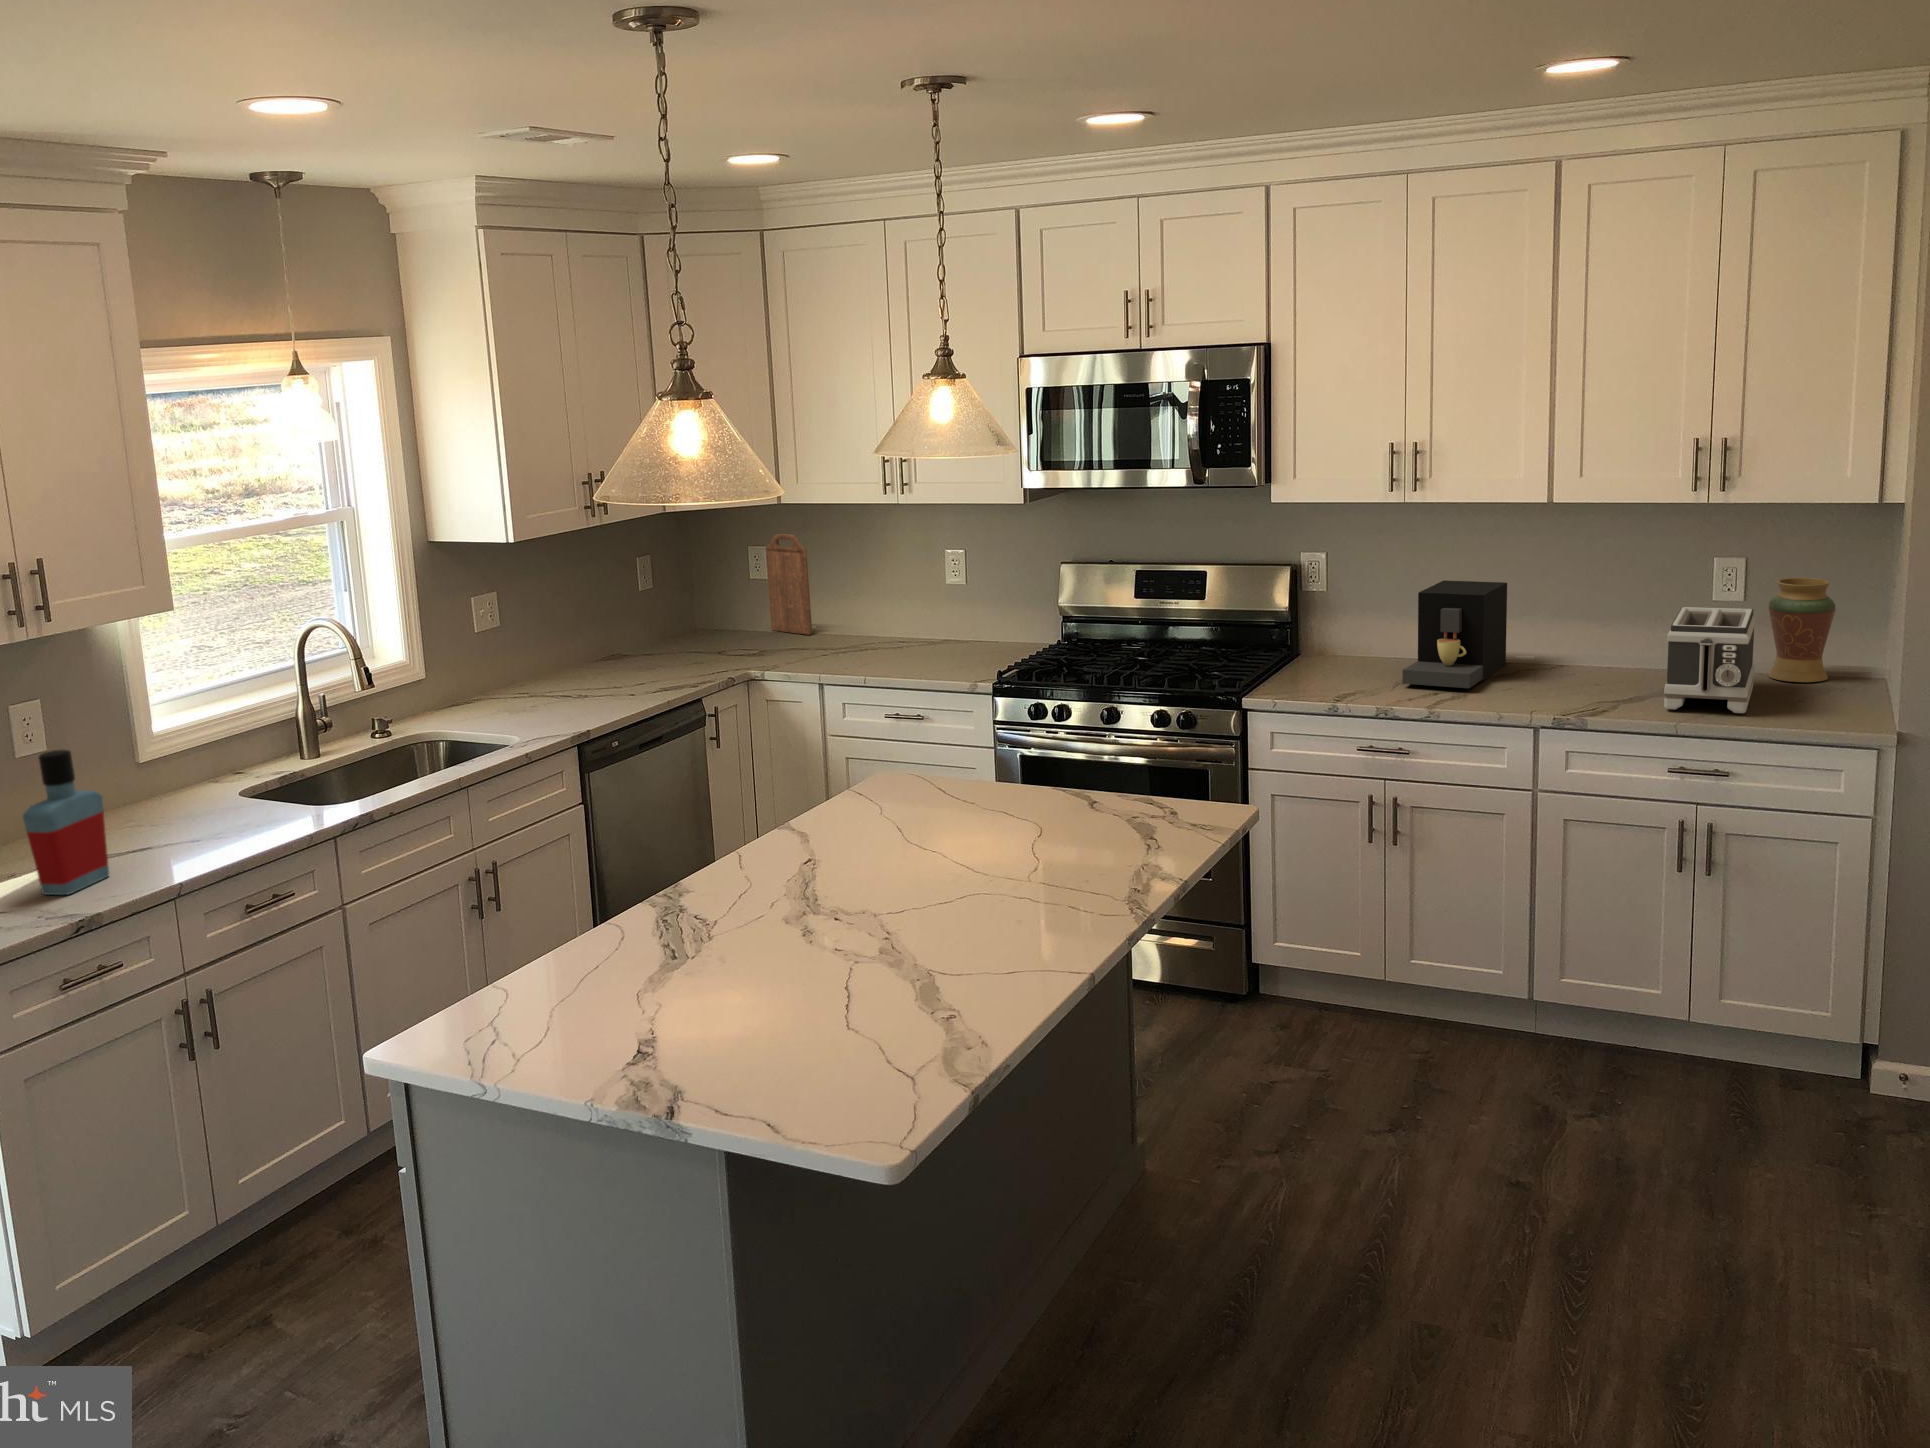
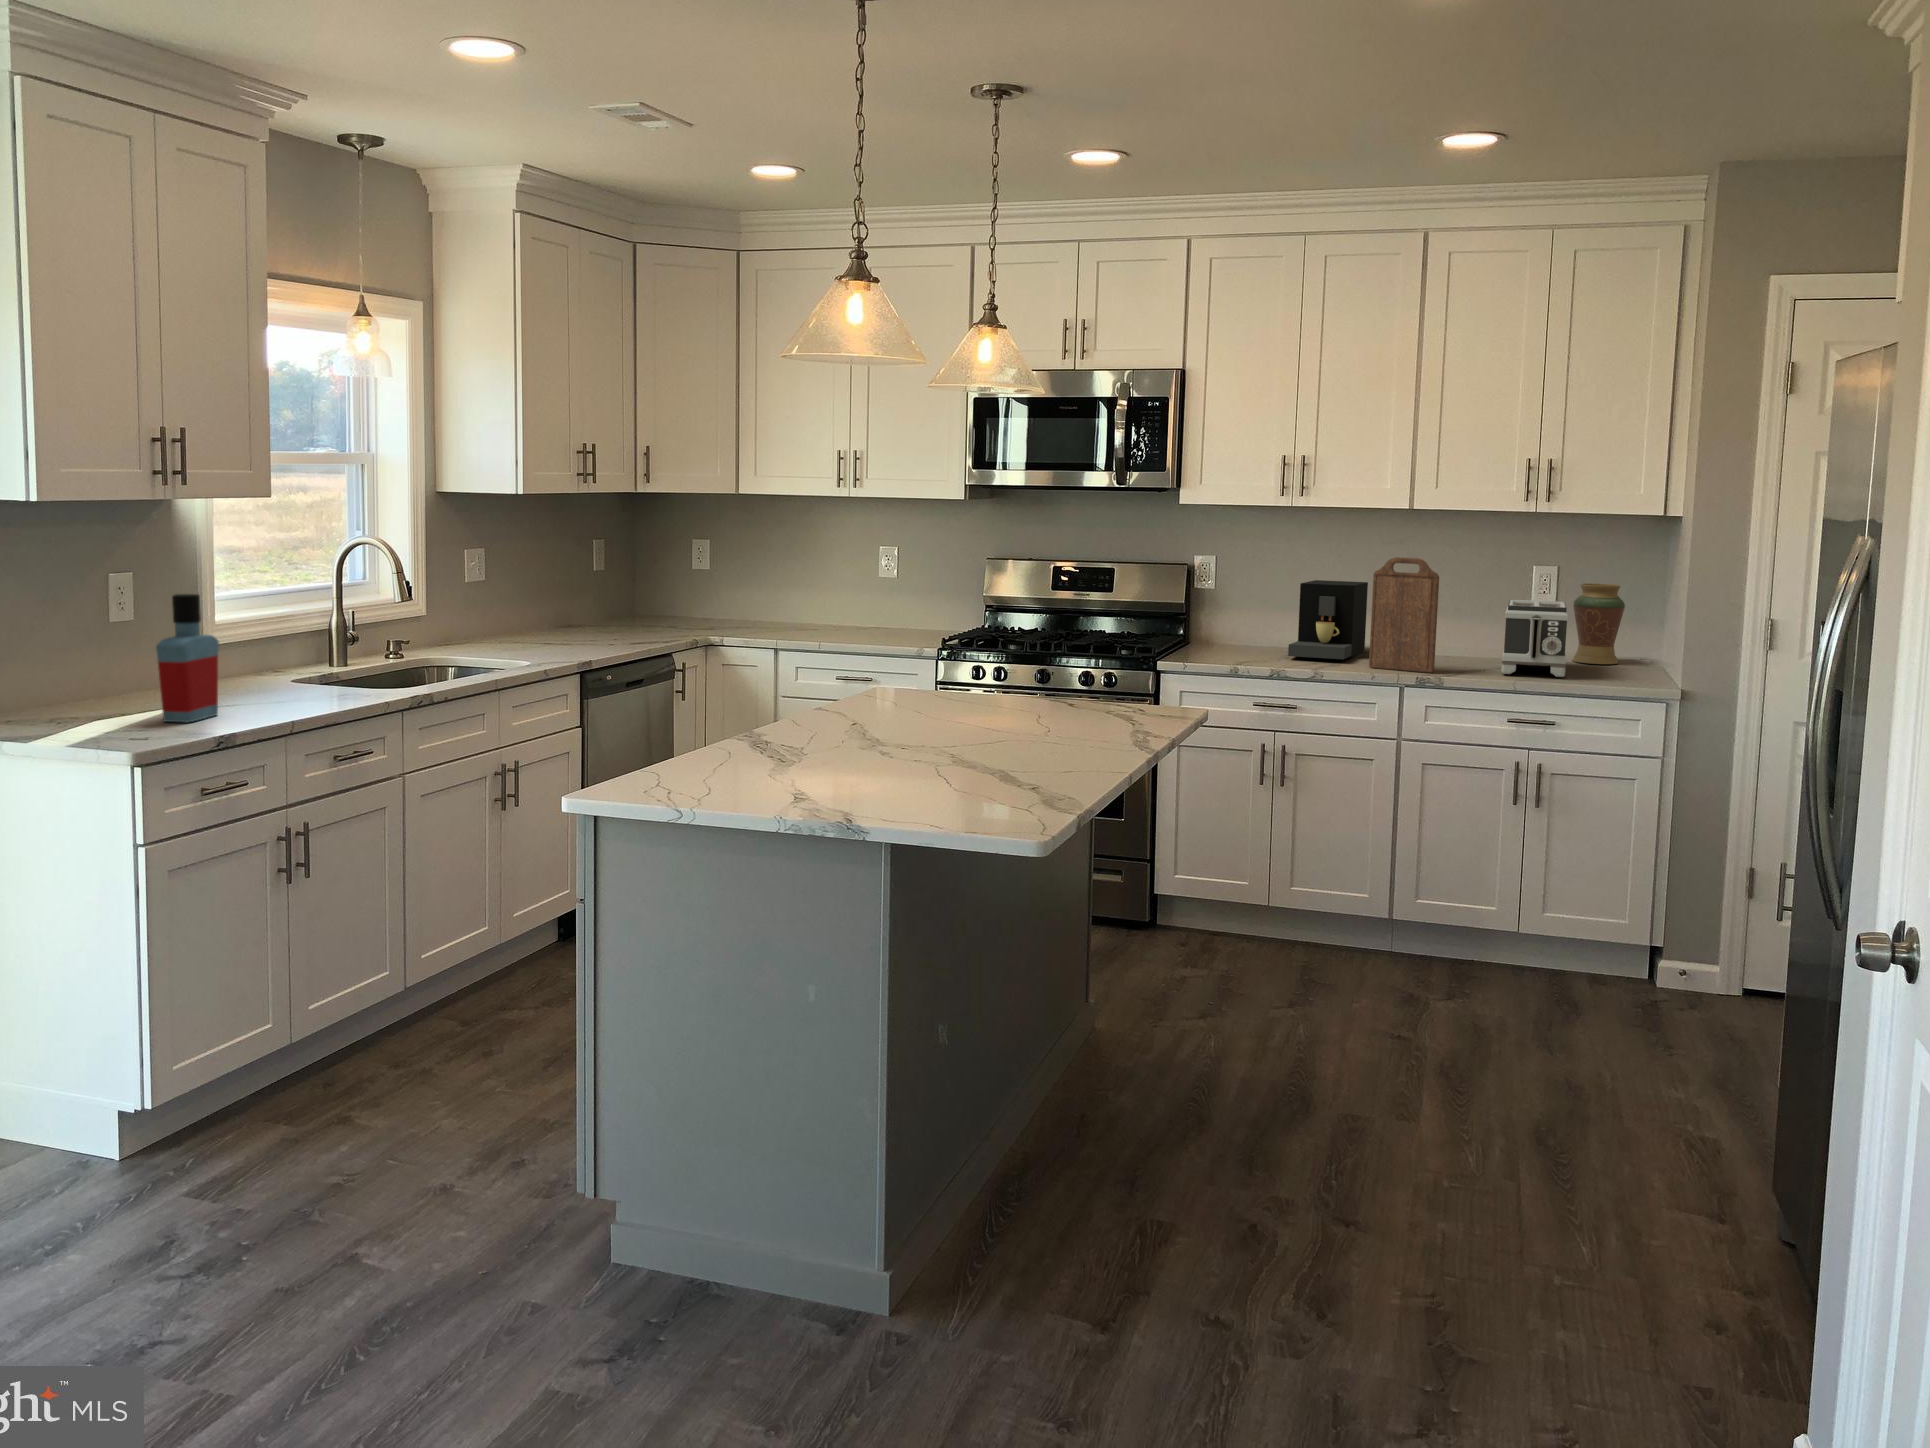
cutting board: present [766,534,812,635] -> present [1369,557,1439,673]

